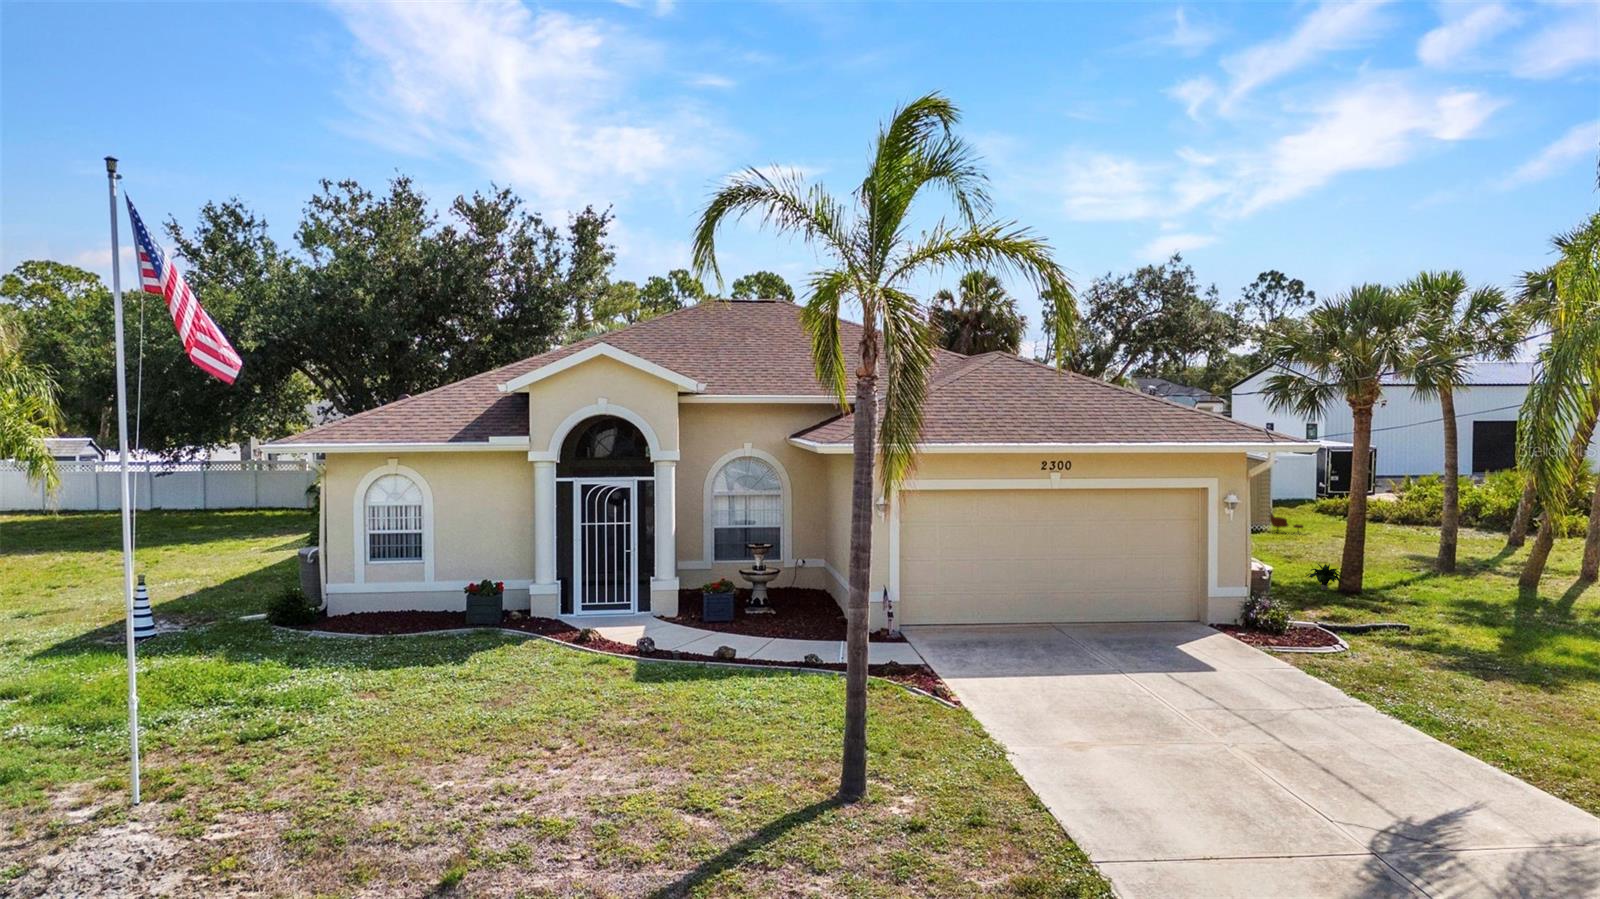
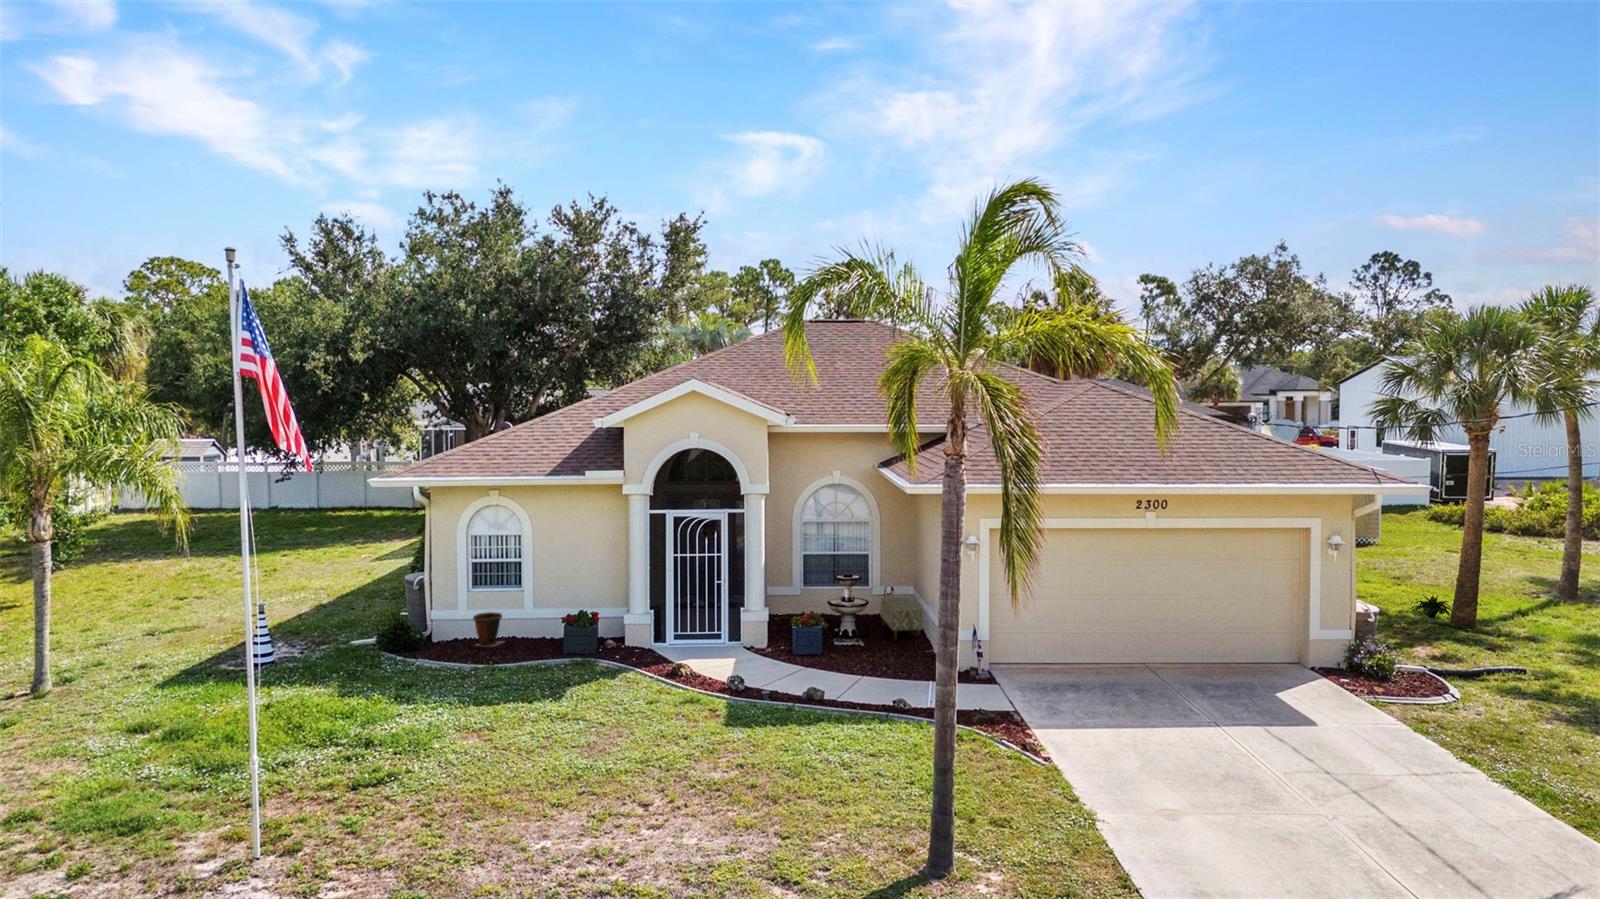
lounge chair: present [1270,509,1303,533] -> none [1363,525,1406,554]
bench: none [796,568,838,609] -> present [880,597,922,639]
trash can: none [367,584,403,619] -> present [473,612,503,647]

